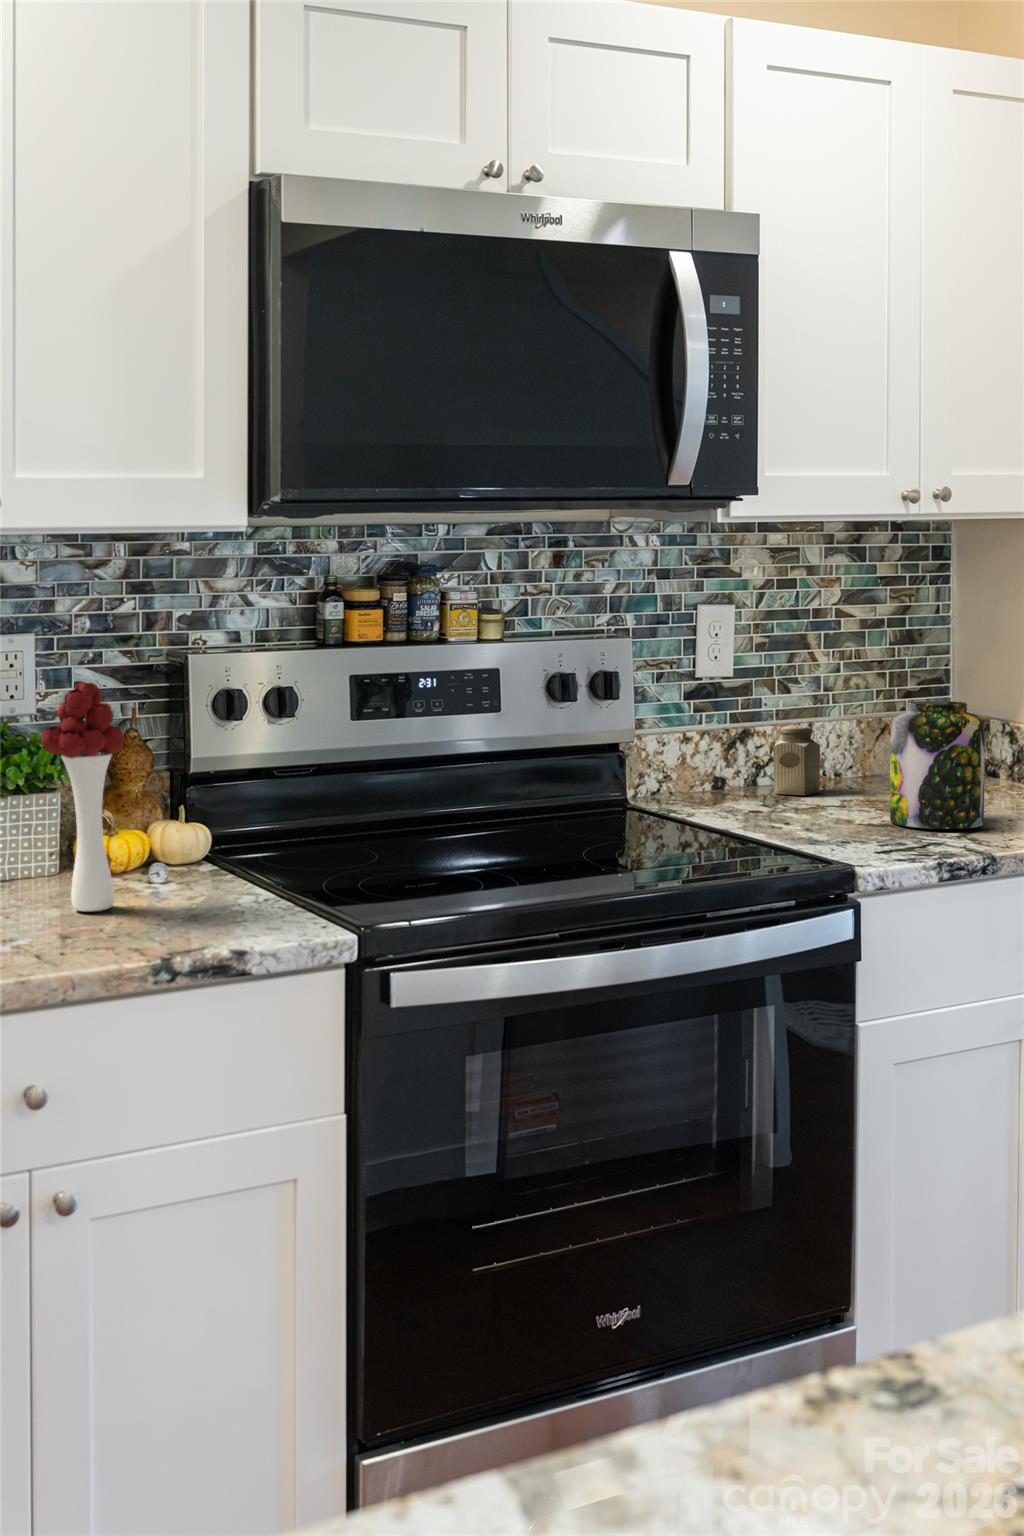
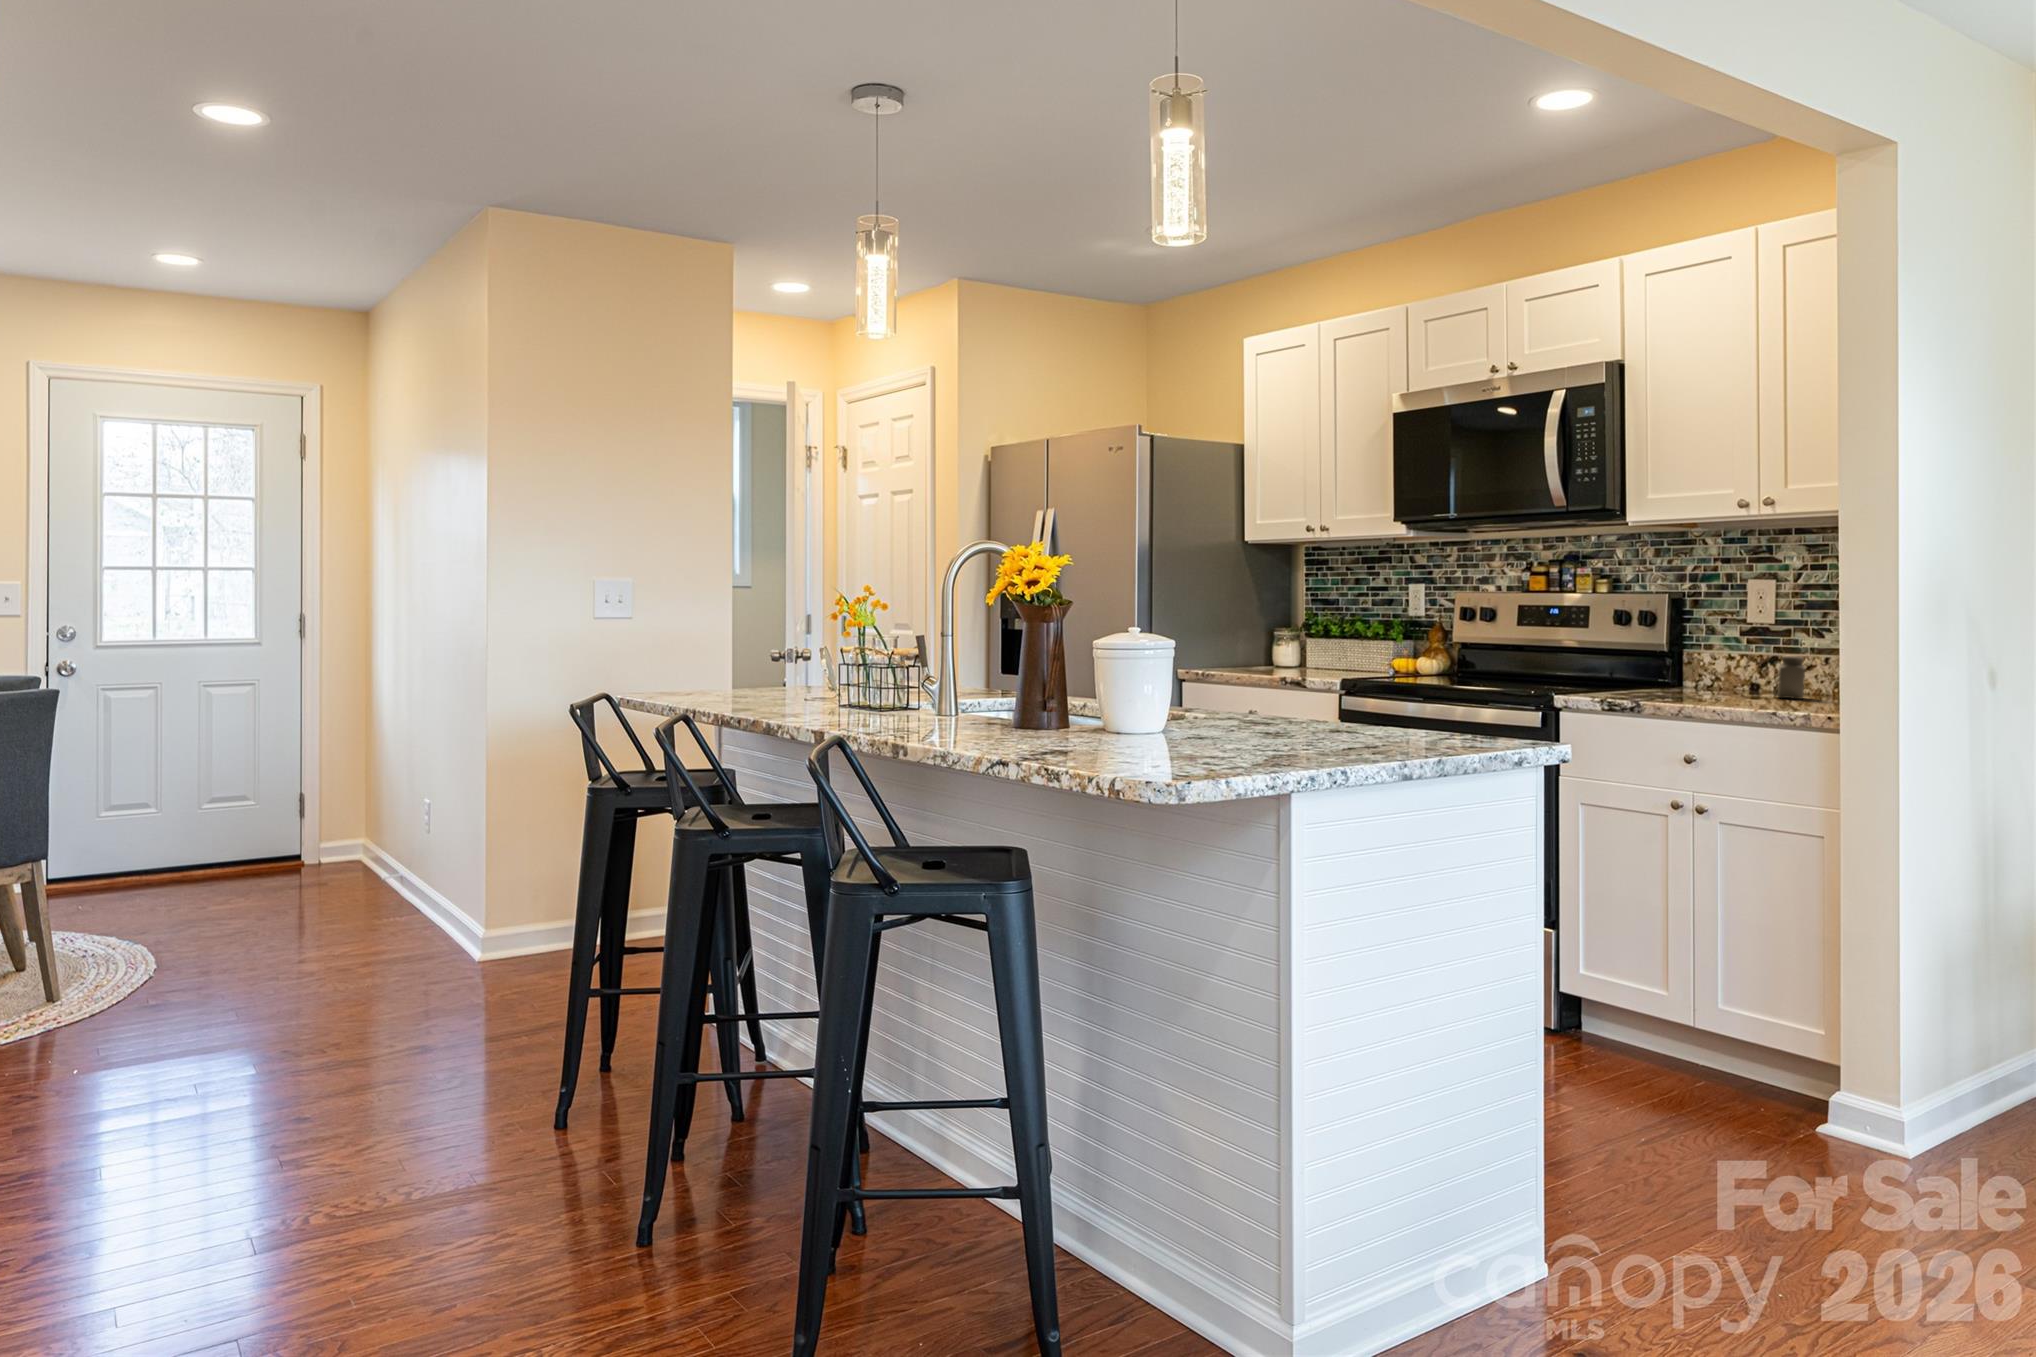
flower bouquet: present [42,683,124,912] -> none [1341,597,1373,677]
jar: present [890,701,985,829] -> none [1692,634,1749,707]

